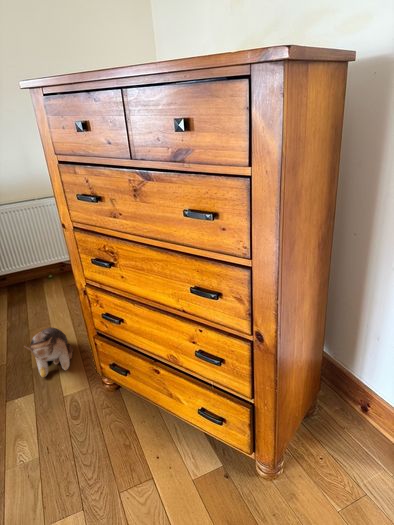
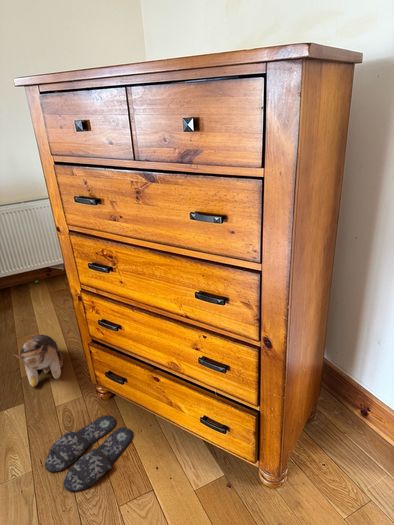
slippers: none [51,406,136,477] -> present [45,415,133,491]

